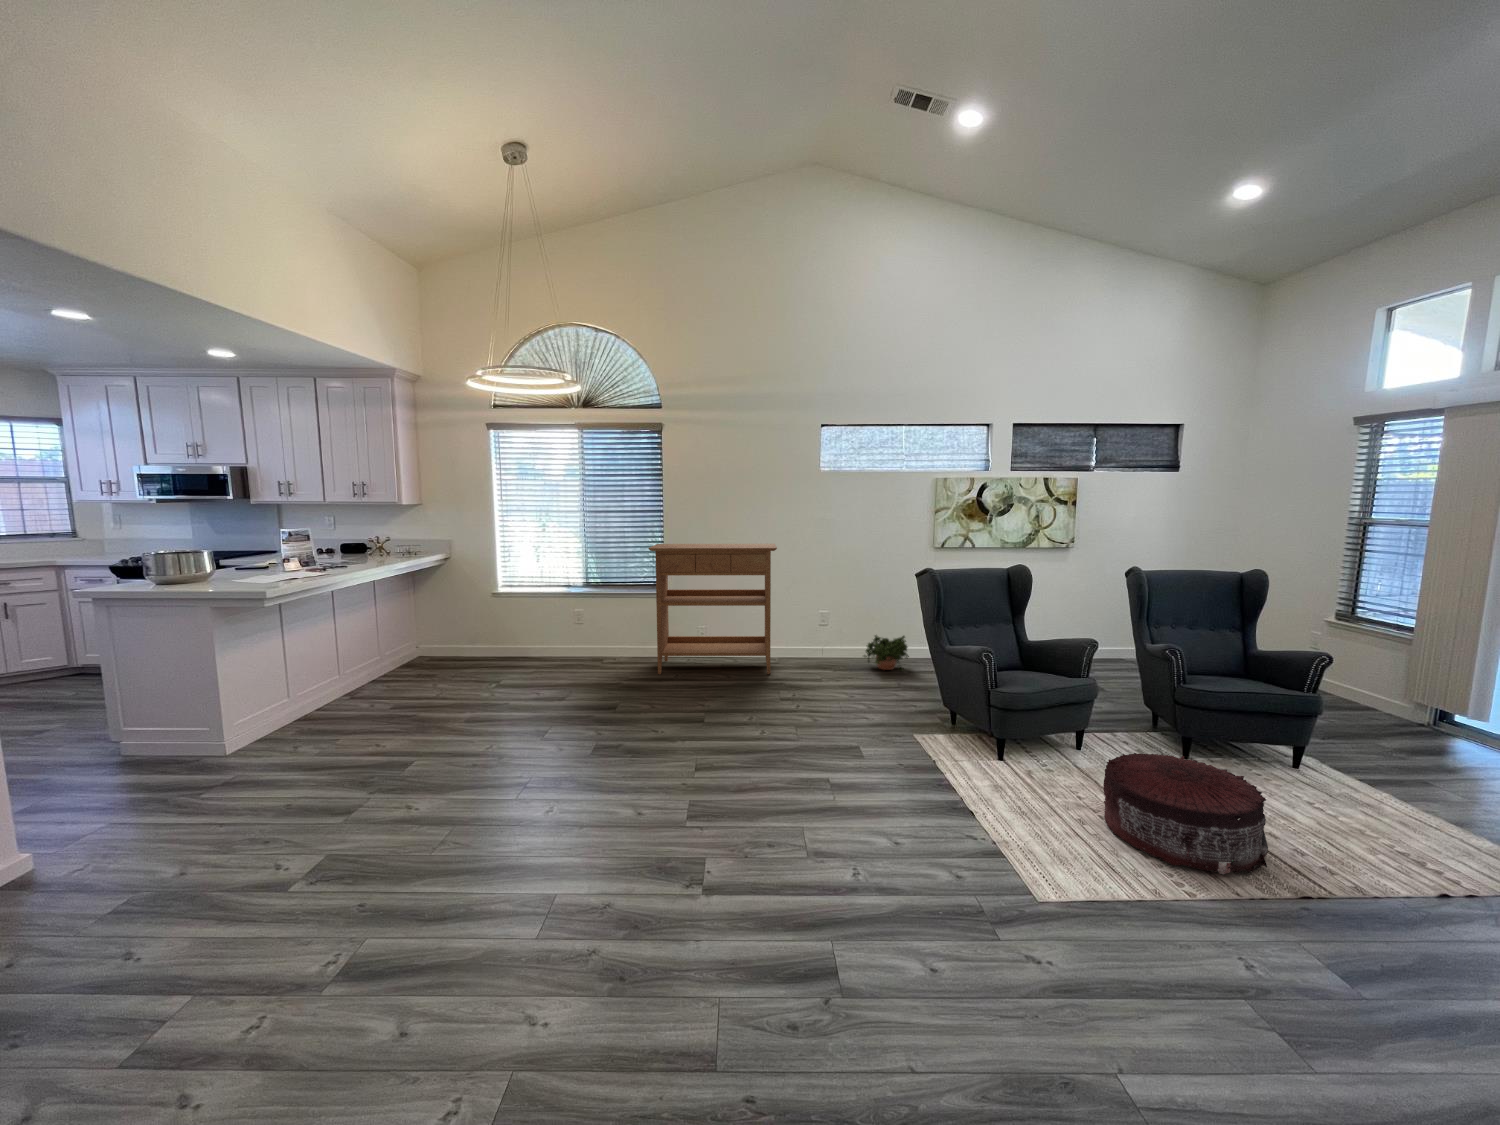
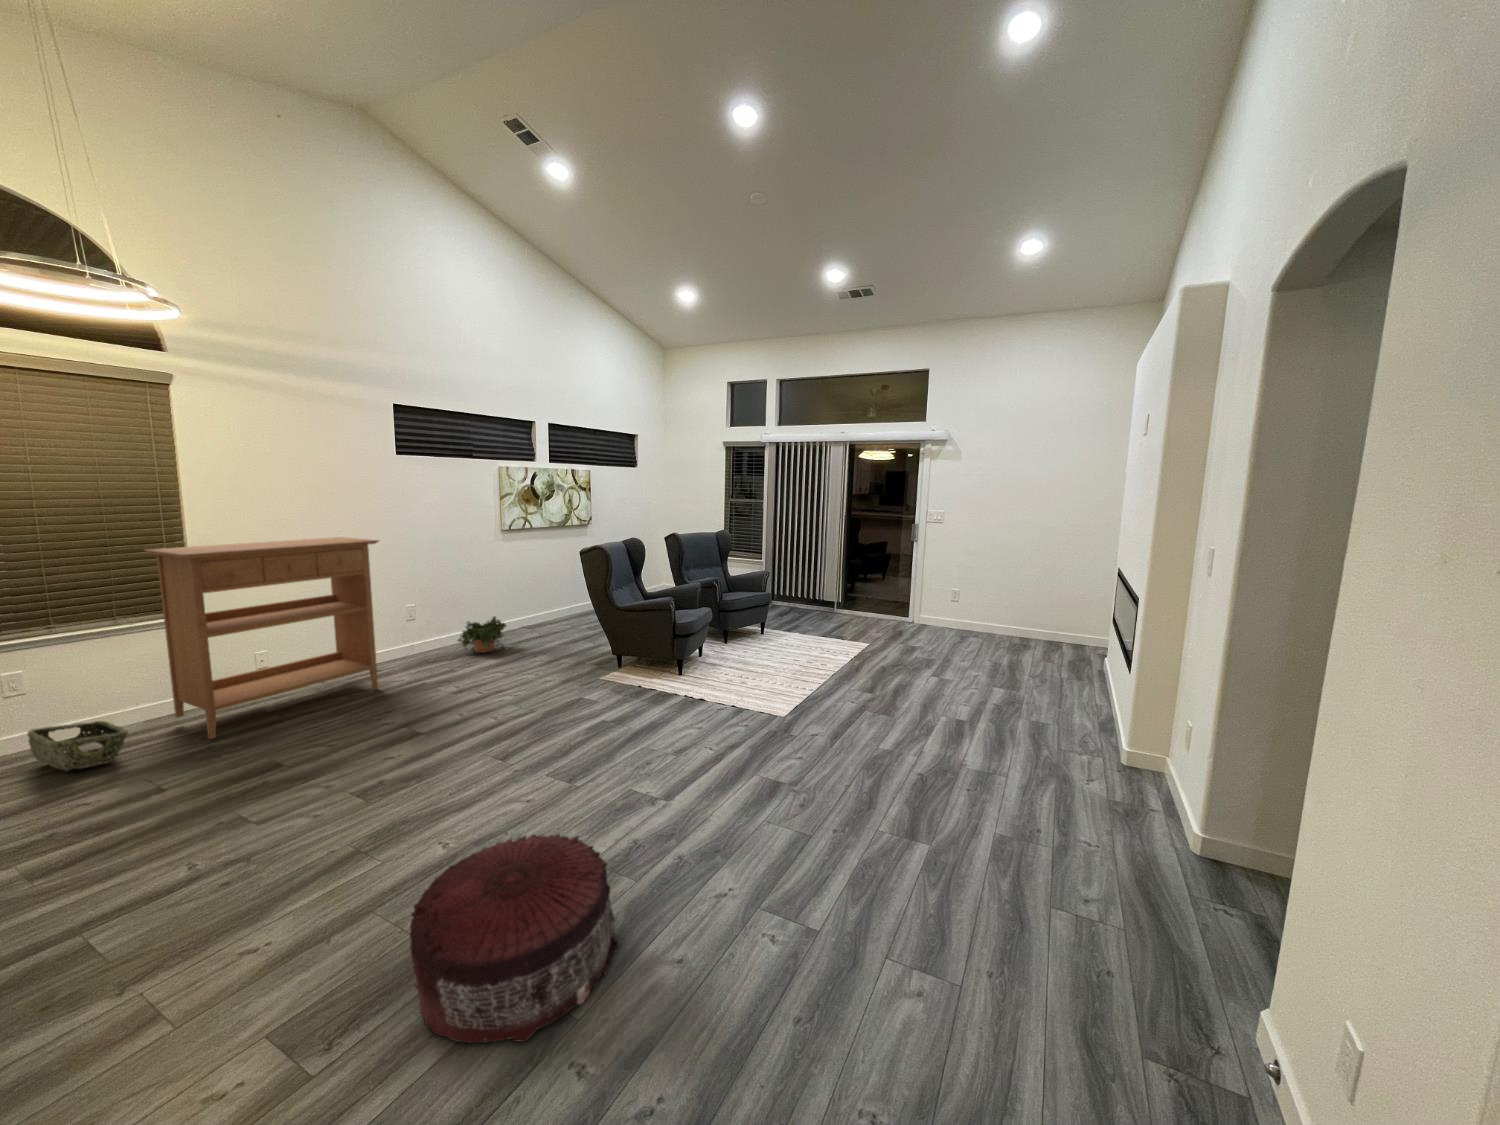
woven basket: none [591,641,632,671] -> present [27,721,128,771]
pouf: present [1103,753,1268,875] -> present [410,834,618,1043]

